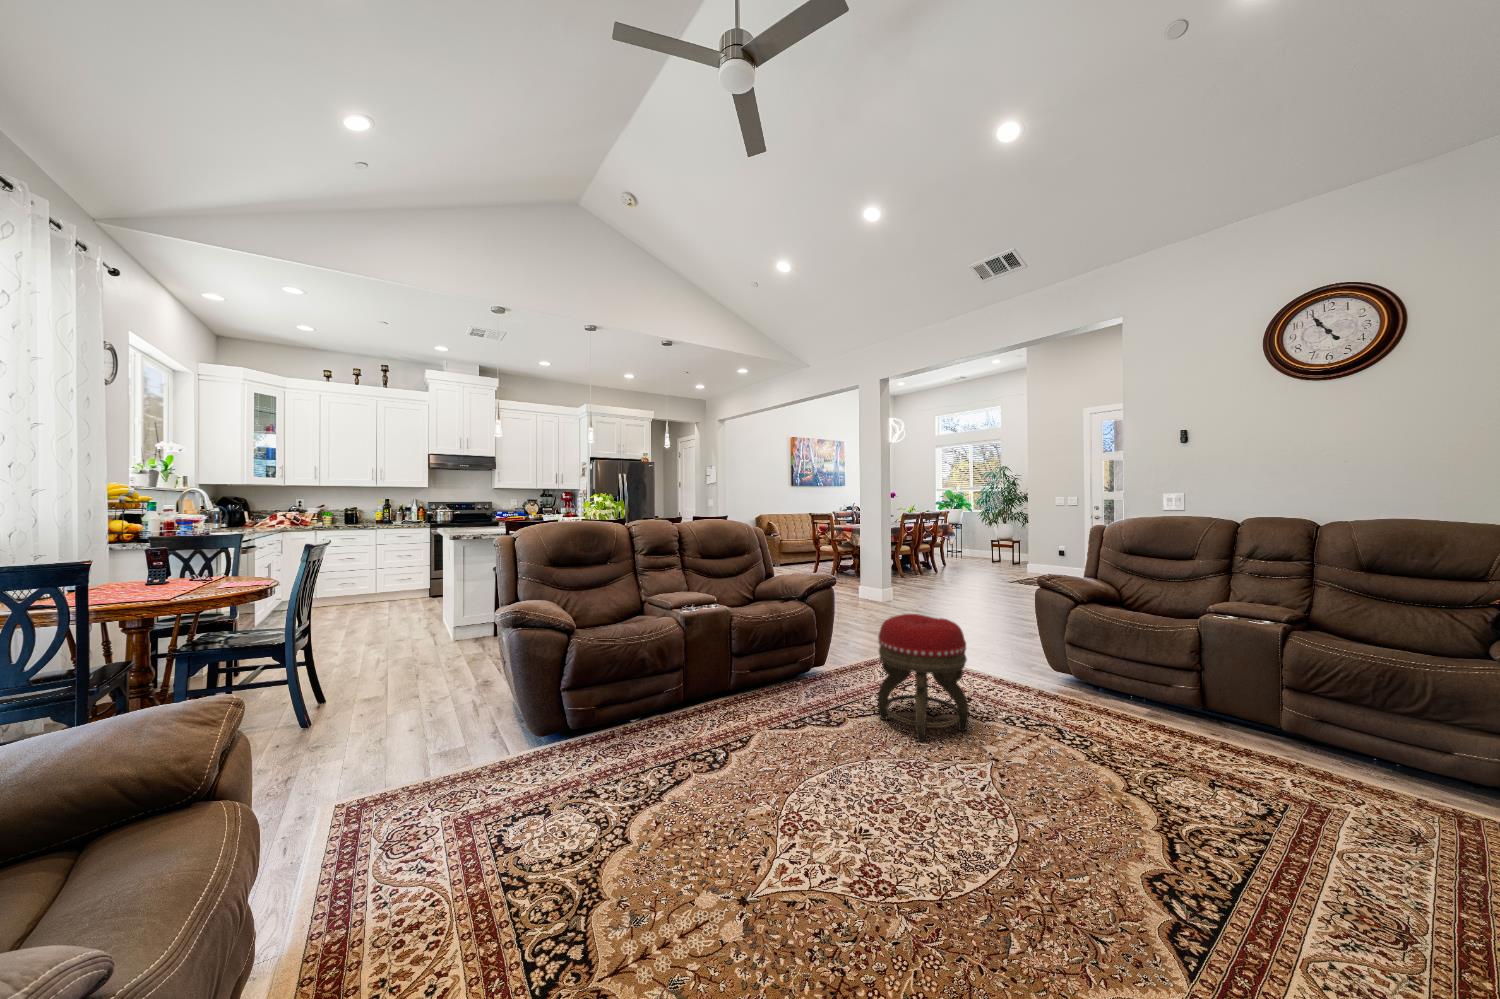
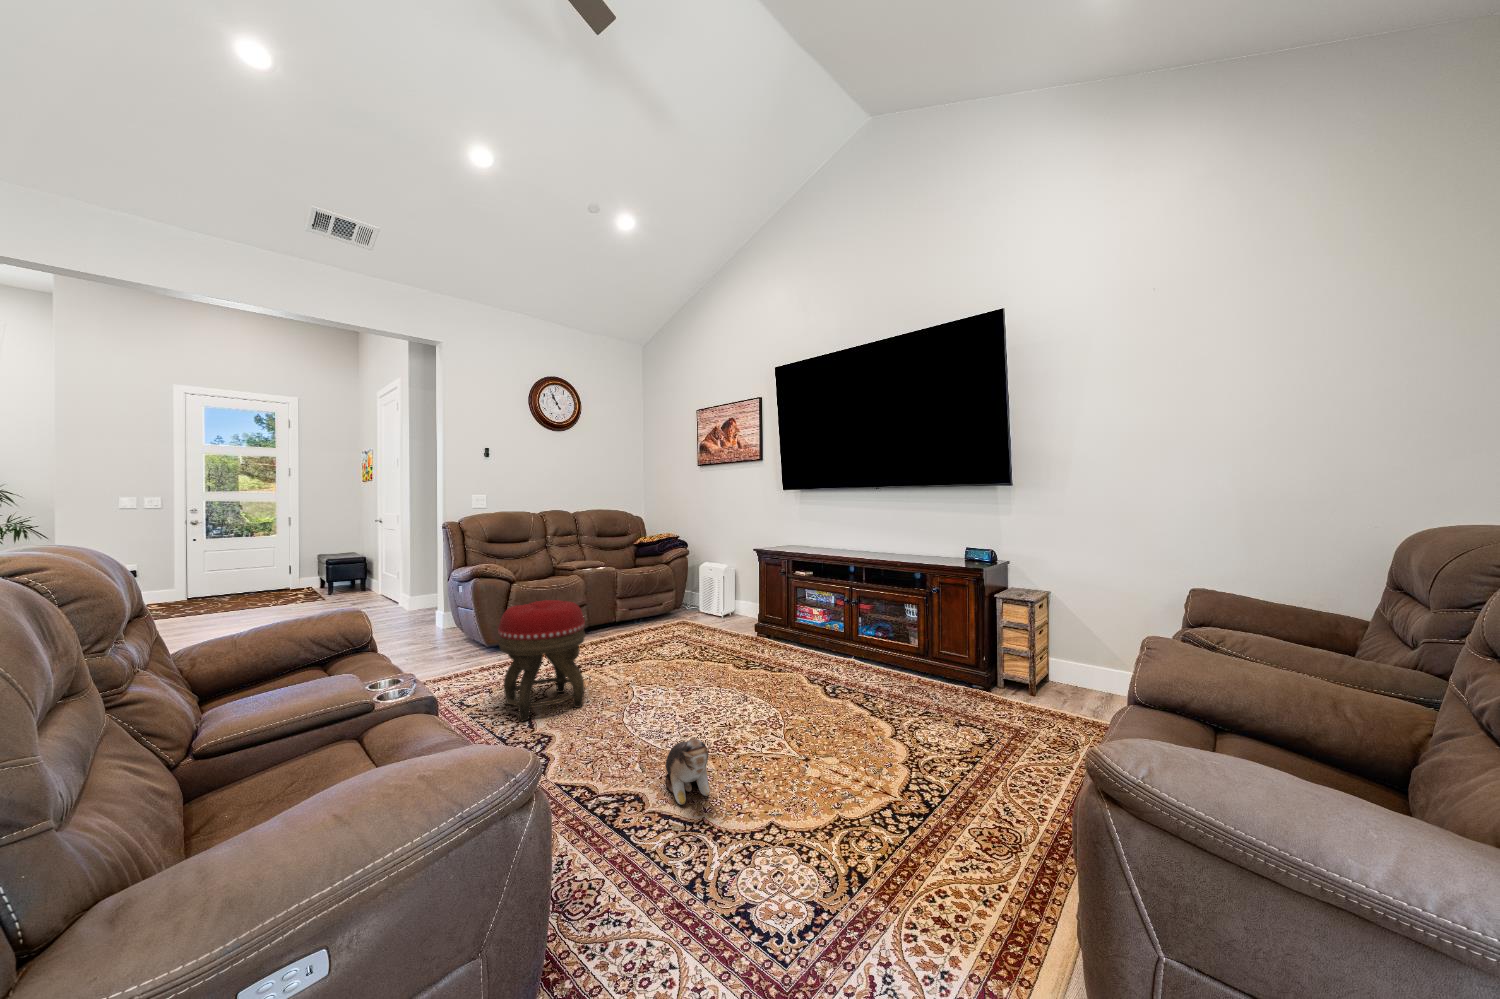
plush toy: none [666,733,776,808] -> present [665,738,712,805]

